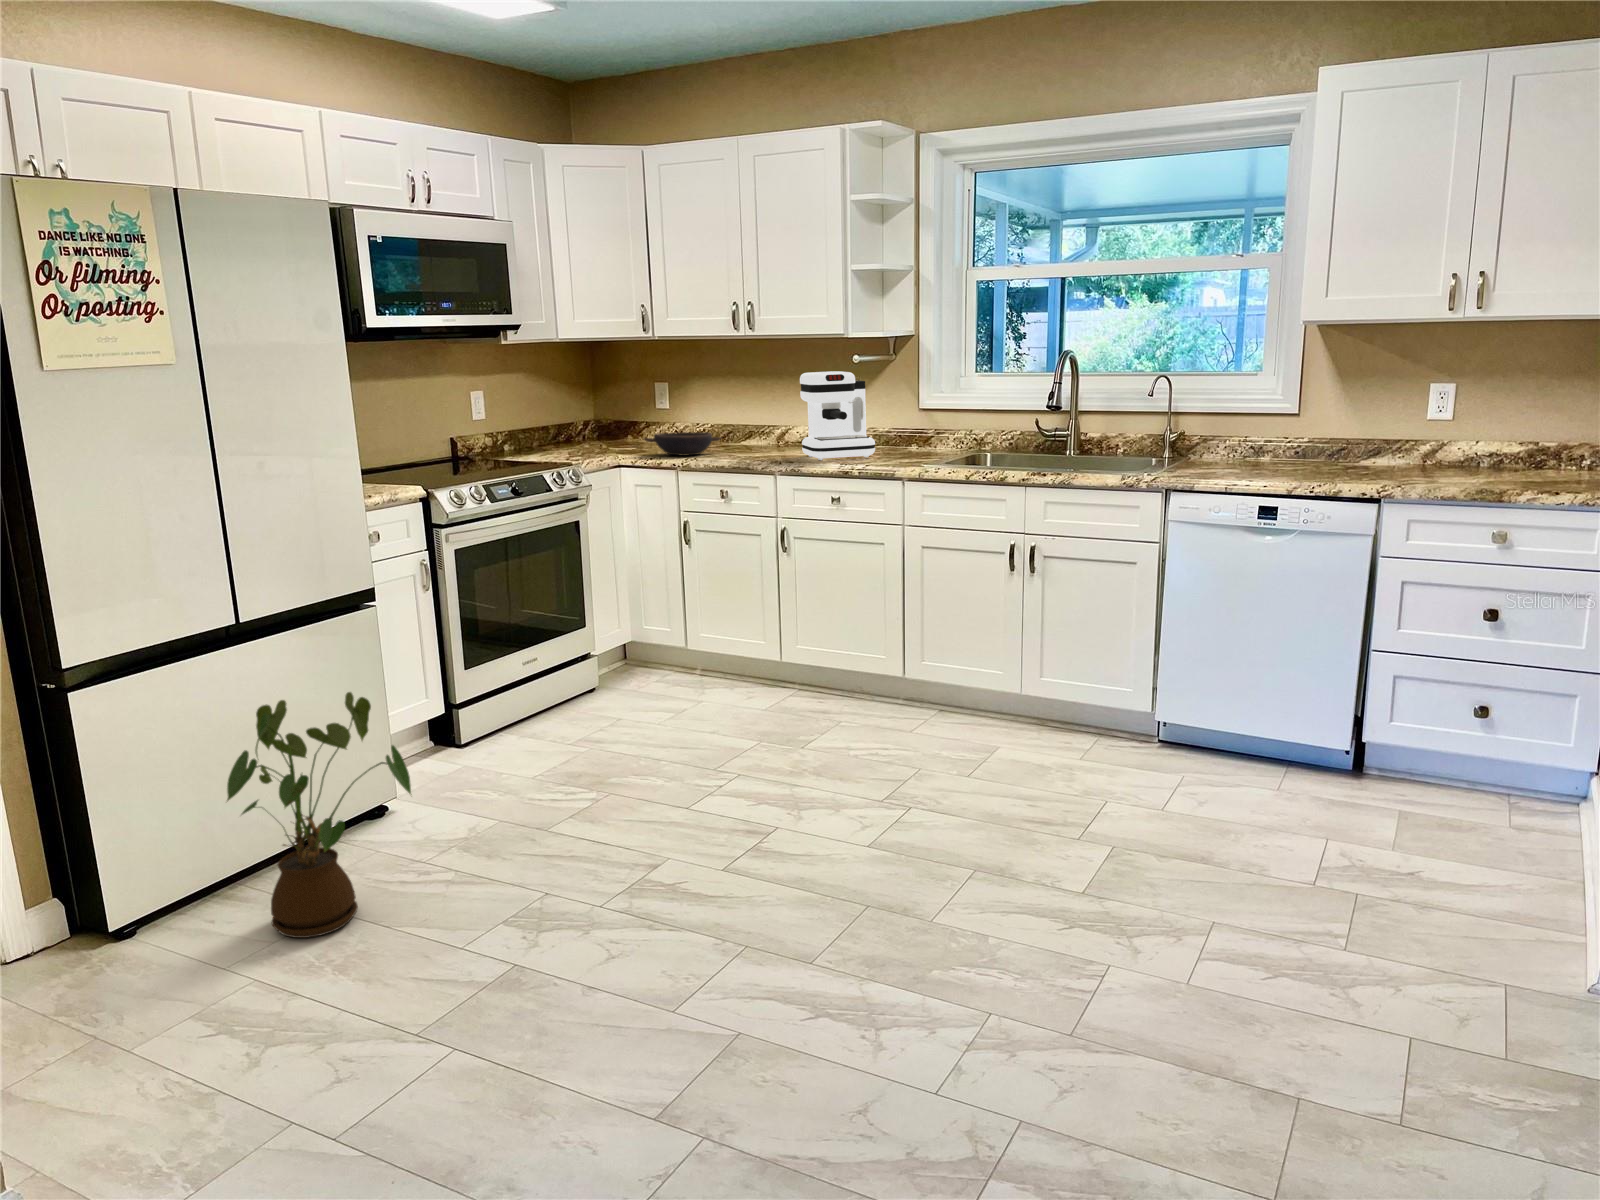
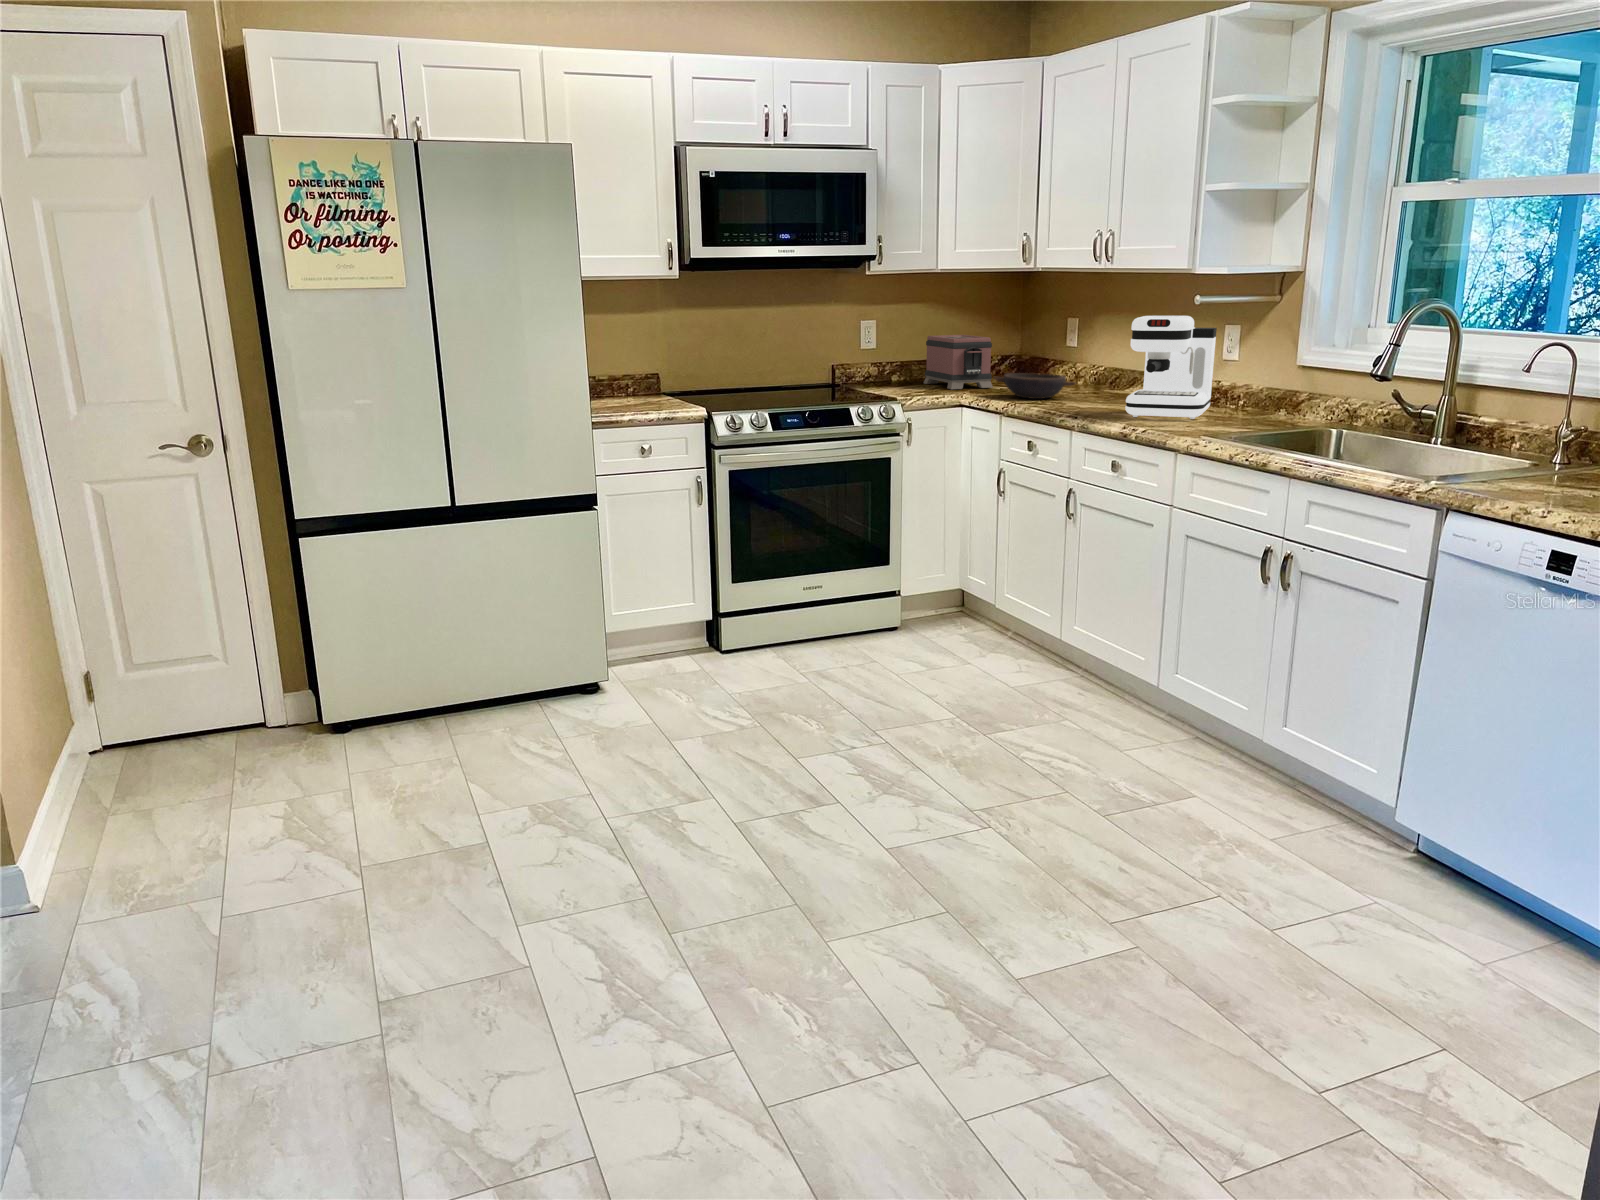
toaster: none [532,402,617,455] -> present [924,335,993,389]
house plant: present [227,692,412,938] -> none [372,567,526,760]

